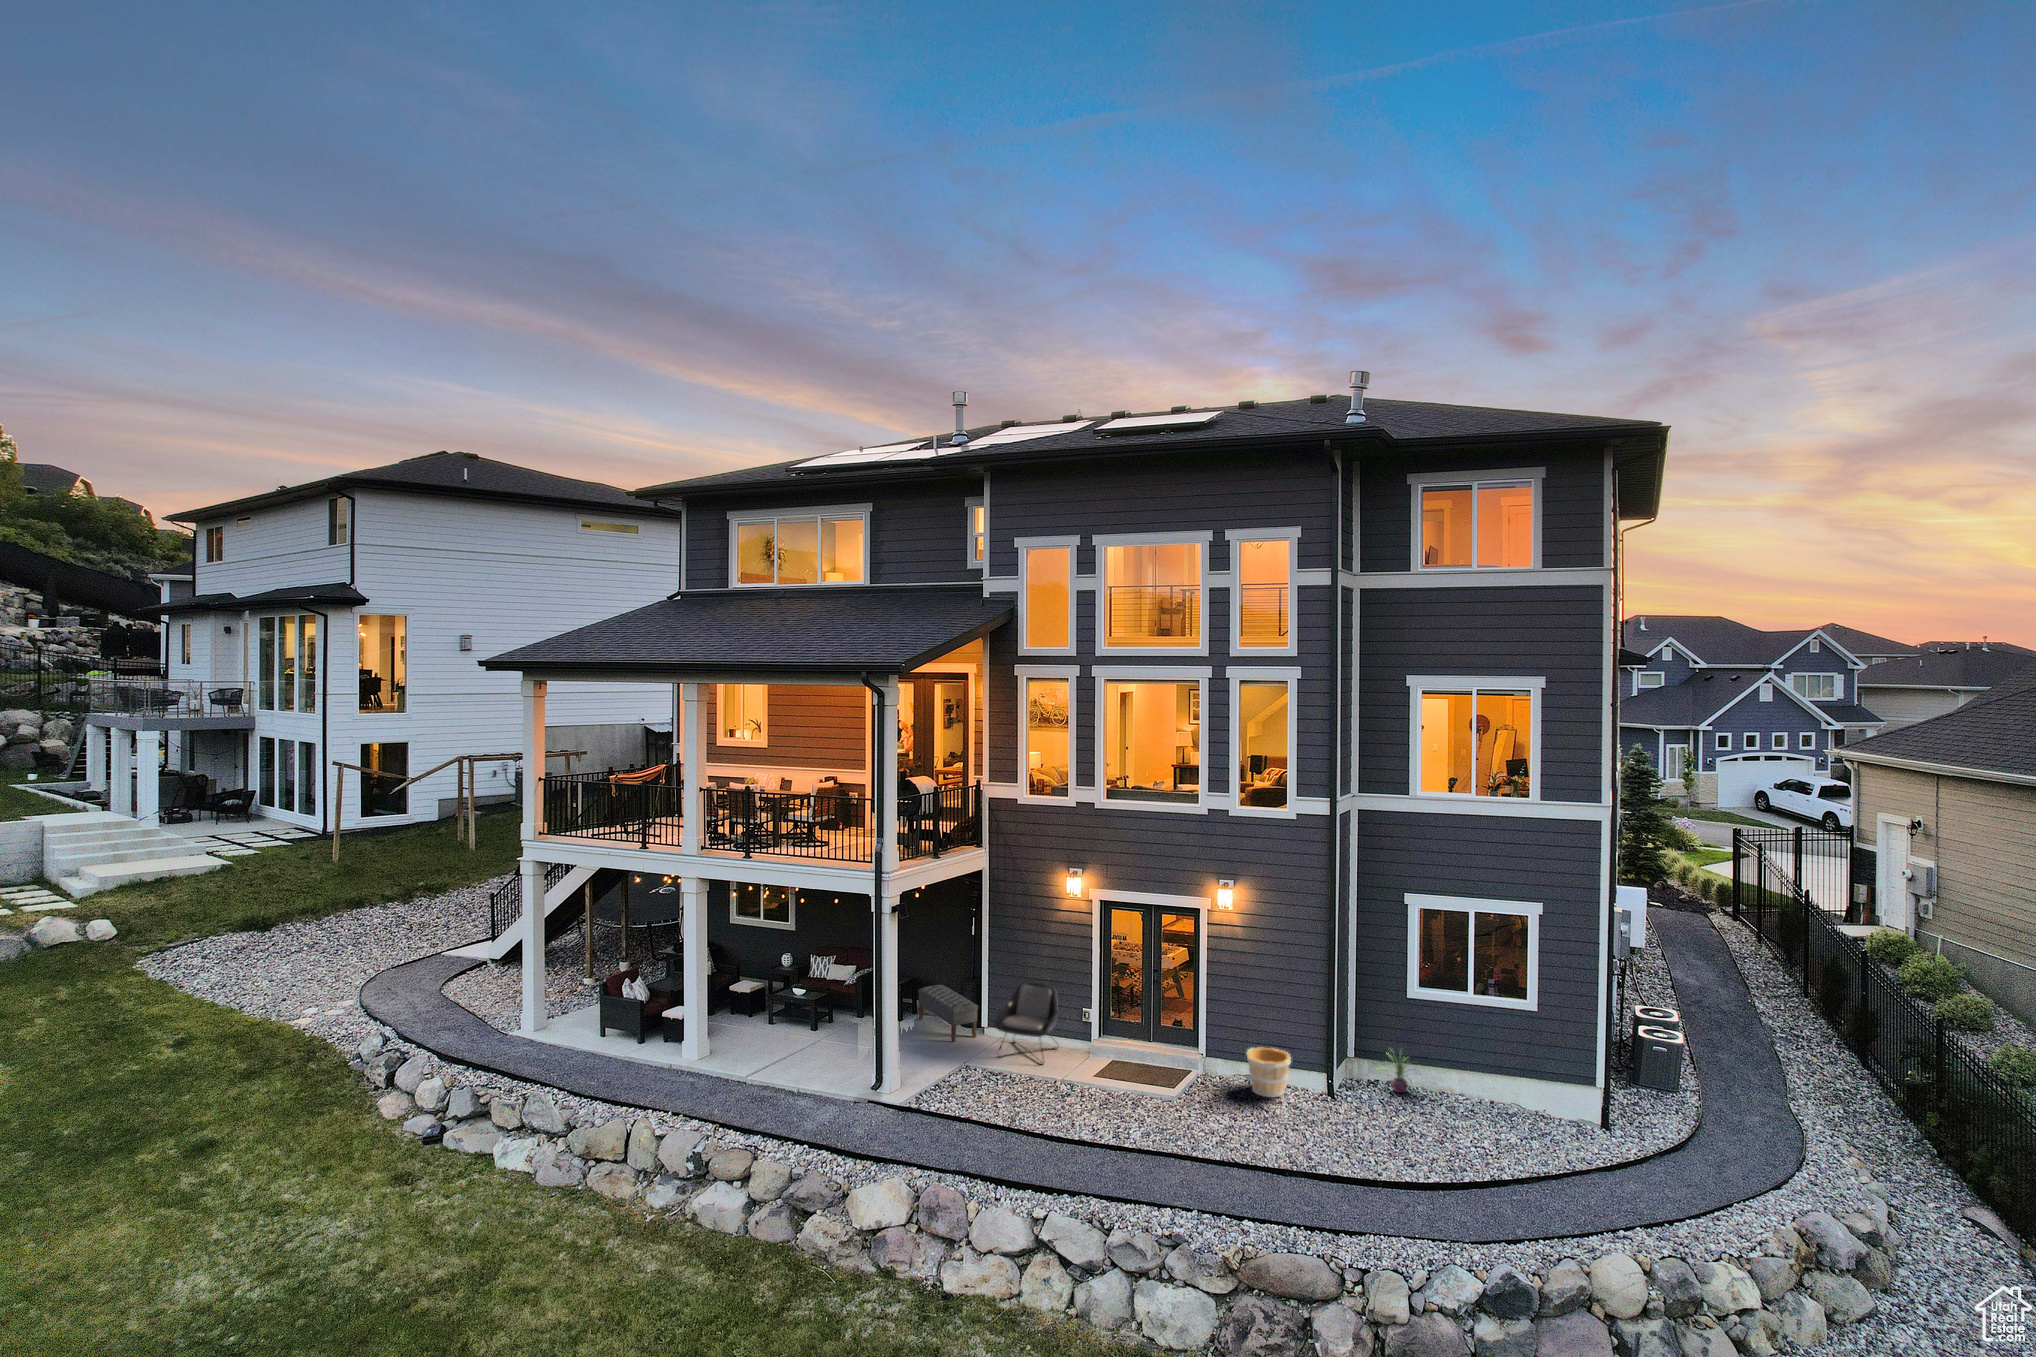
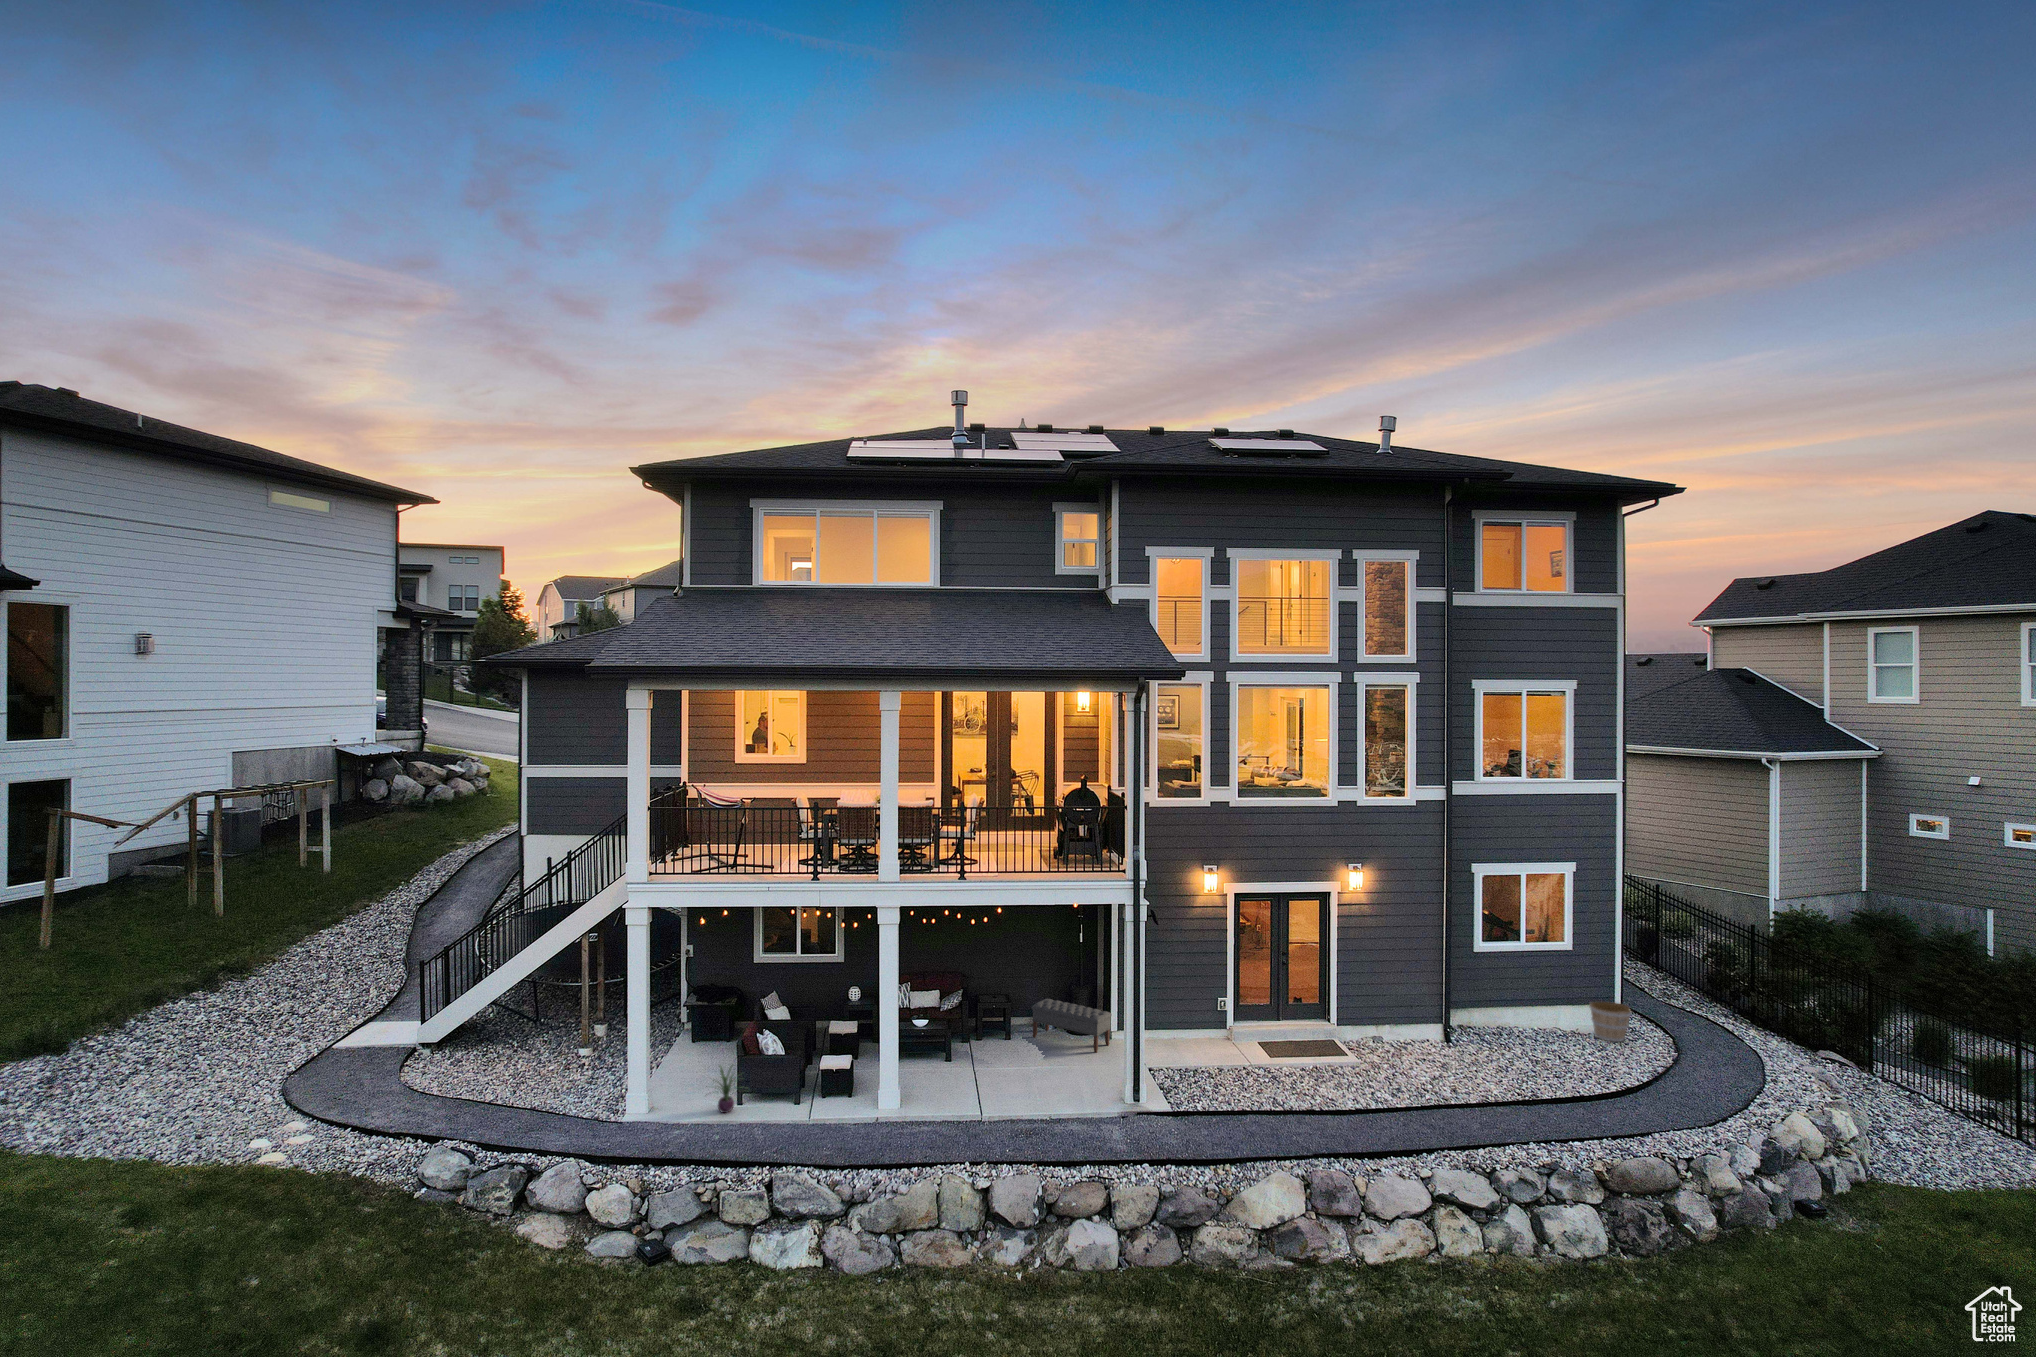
lounge chair: present [995,982,1057,1065] -> none [1147,982,1209,1060]
wooden bucket: present [1247,1048,1291,1098] -> present [1589,1002,1631,1042]
decorative plant: present [1384,1049,1412,1093] -> present [717,1066,743,1113]

